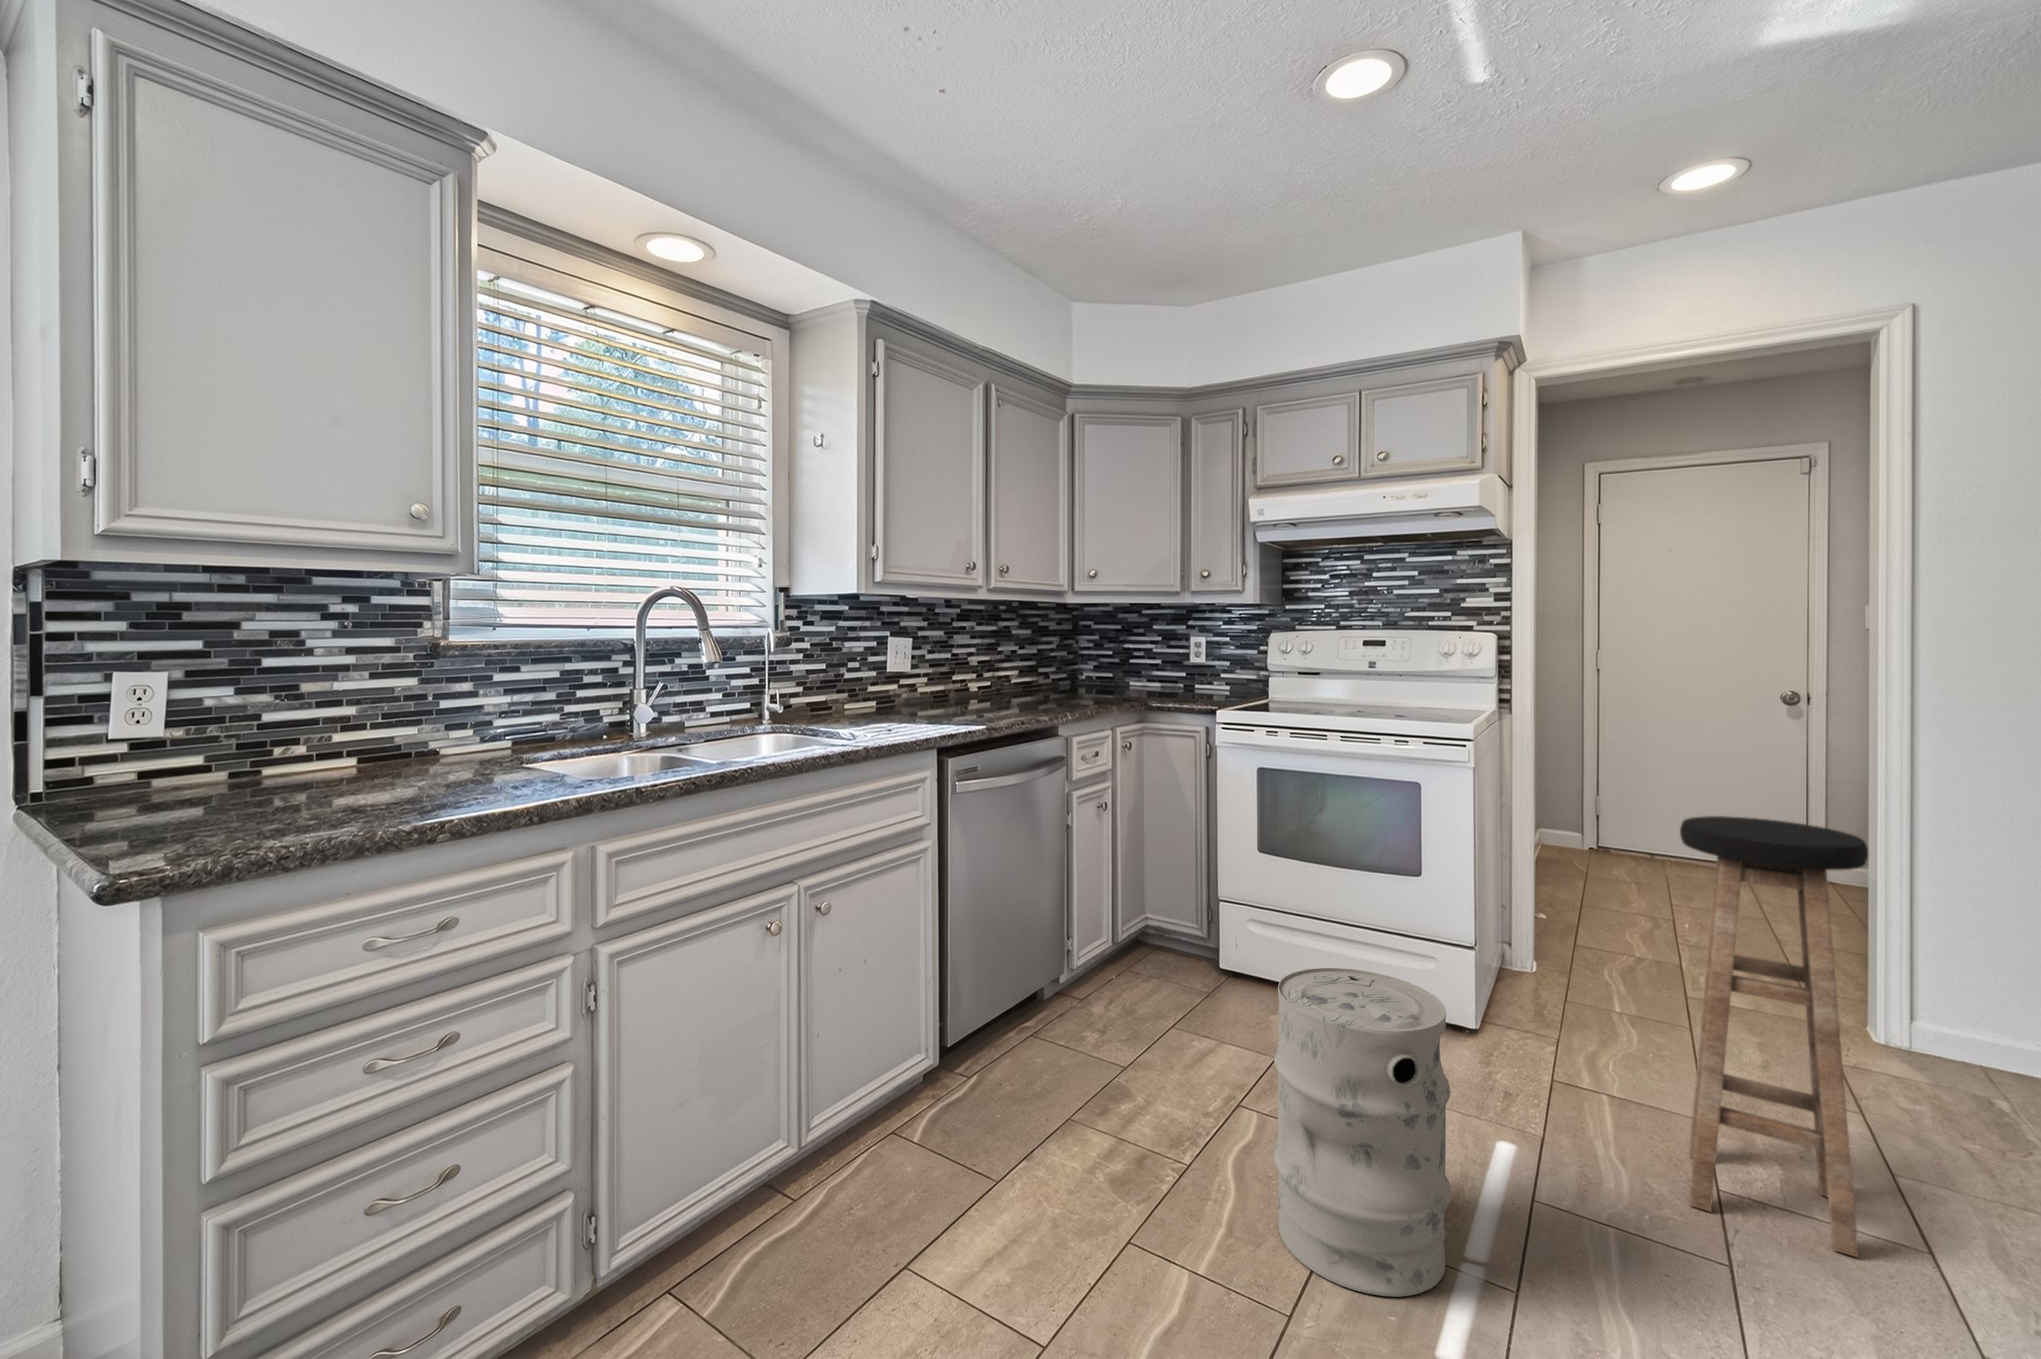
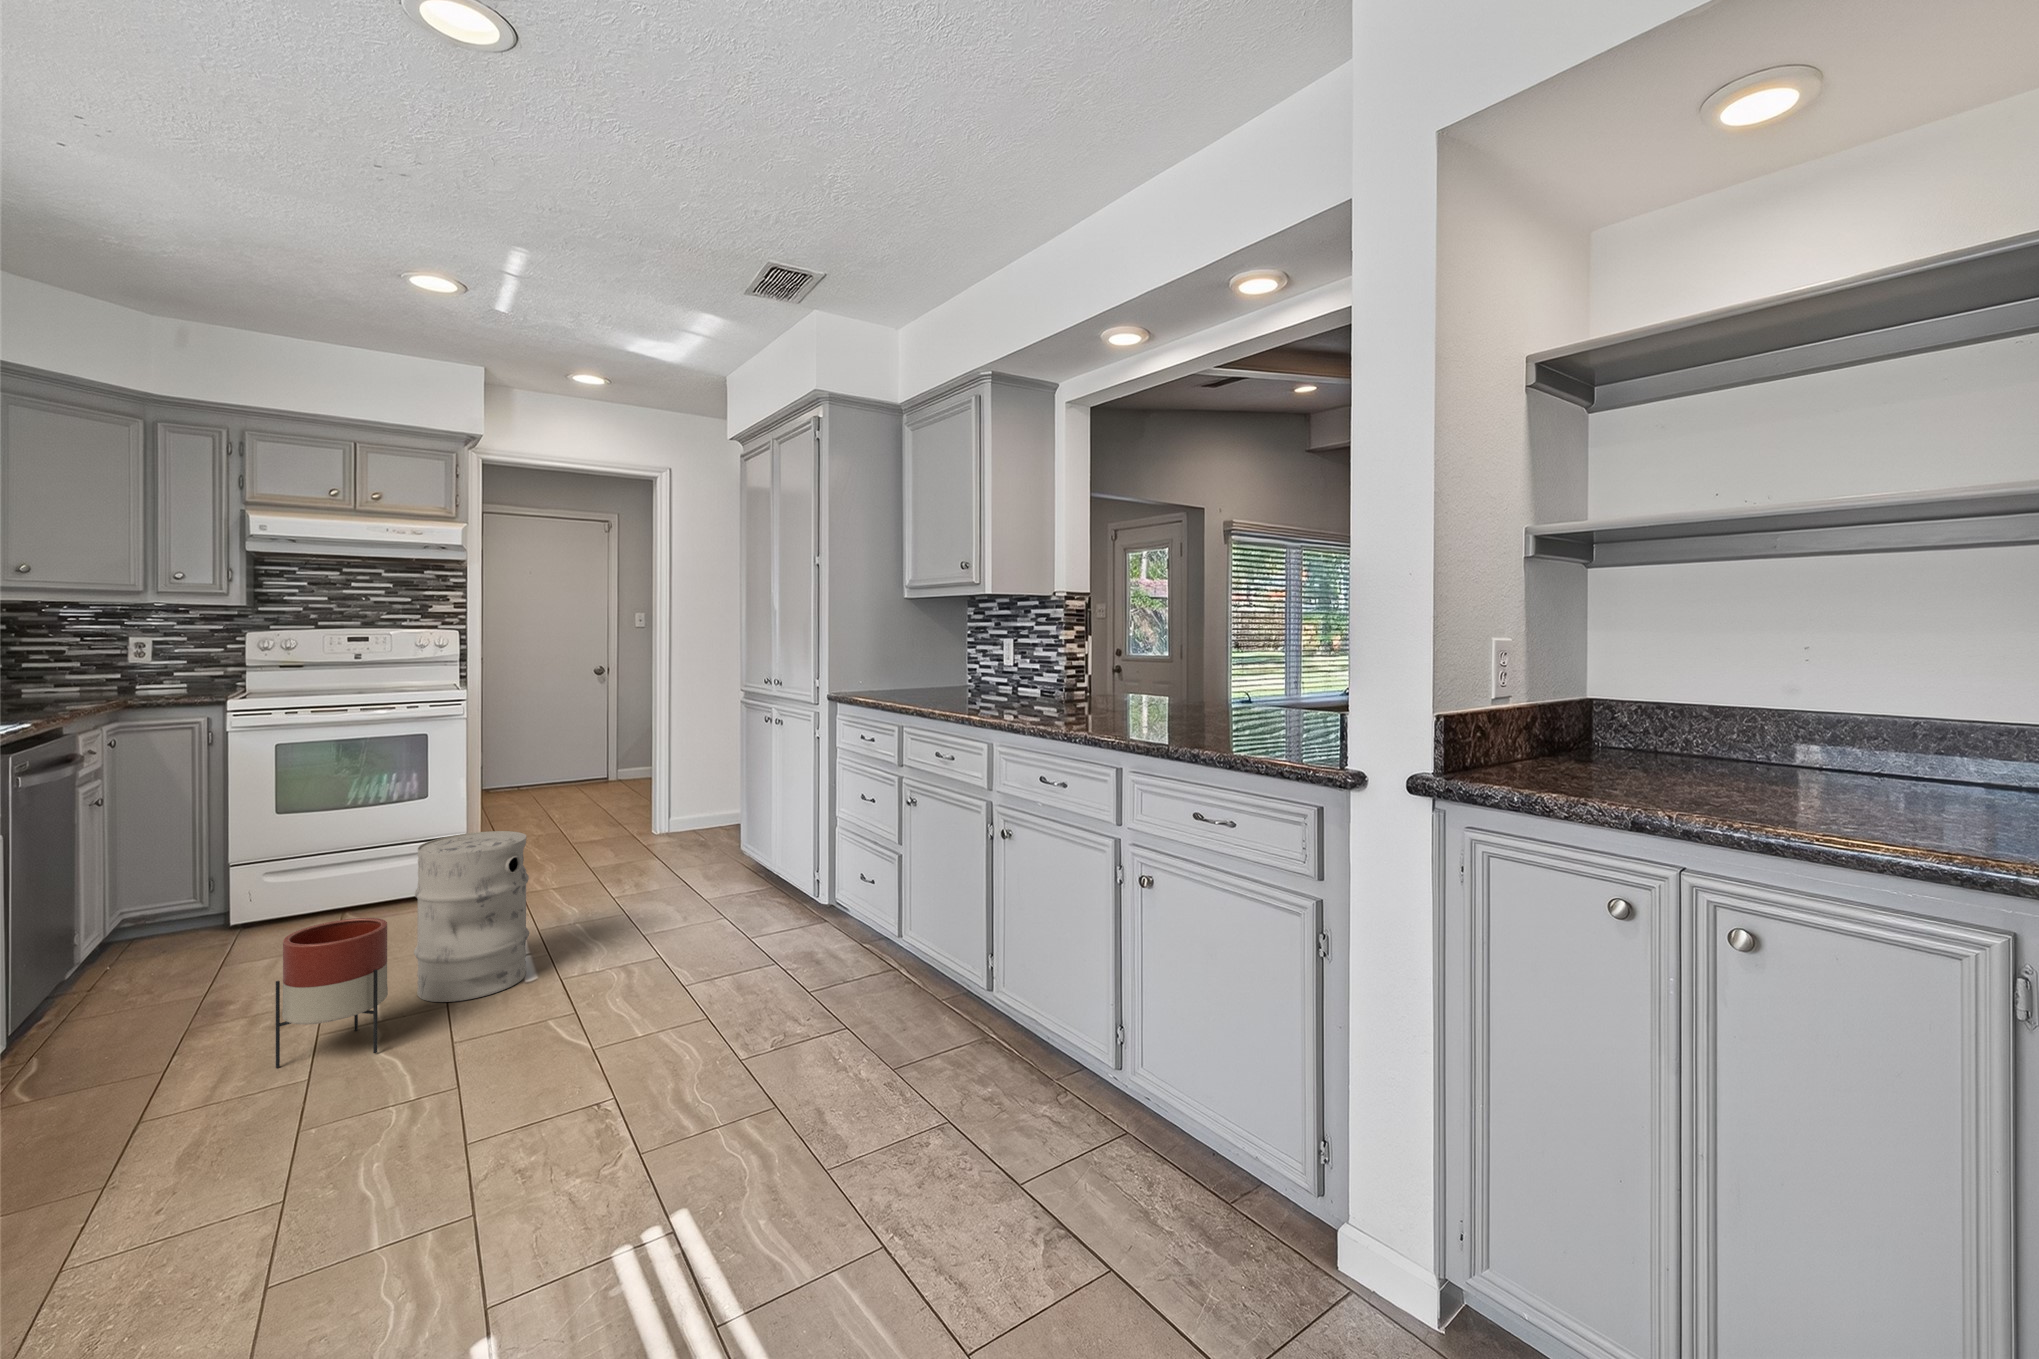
bar stool: present [1680,816,1868,1257] -> none [606,720,679,910]
planter: none [1065,1054,1192,1309] -> present [276,918,388,1068]

